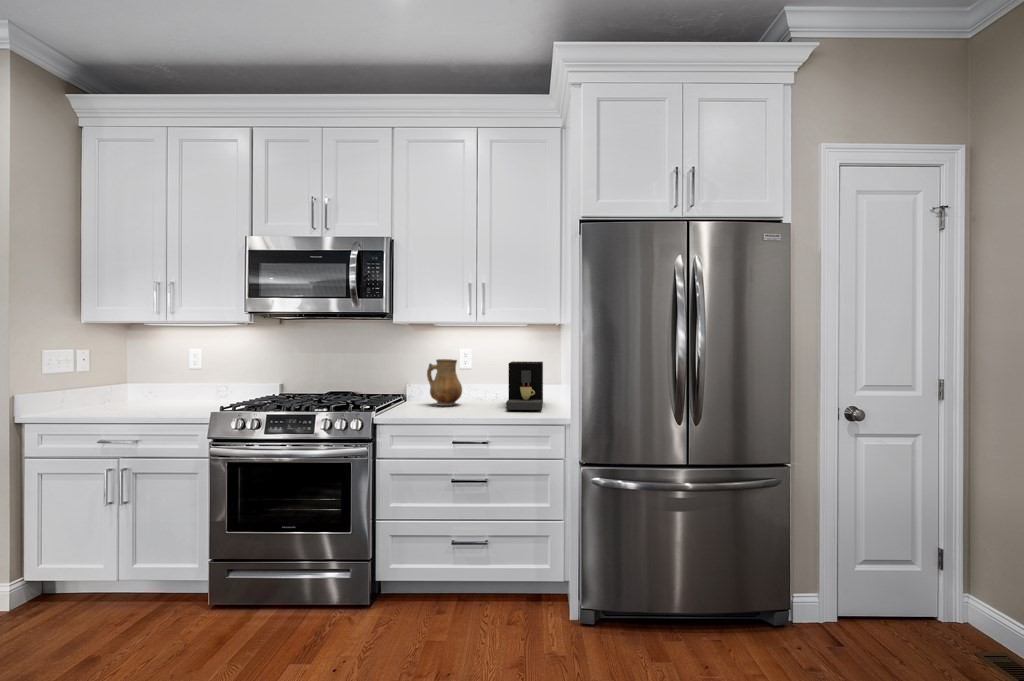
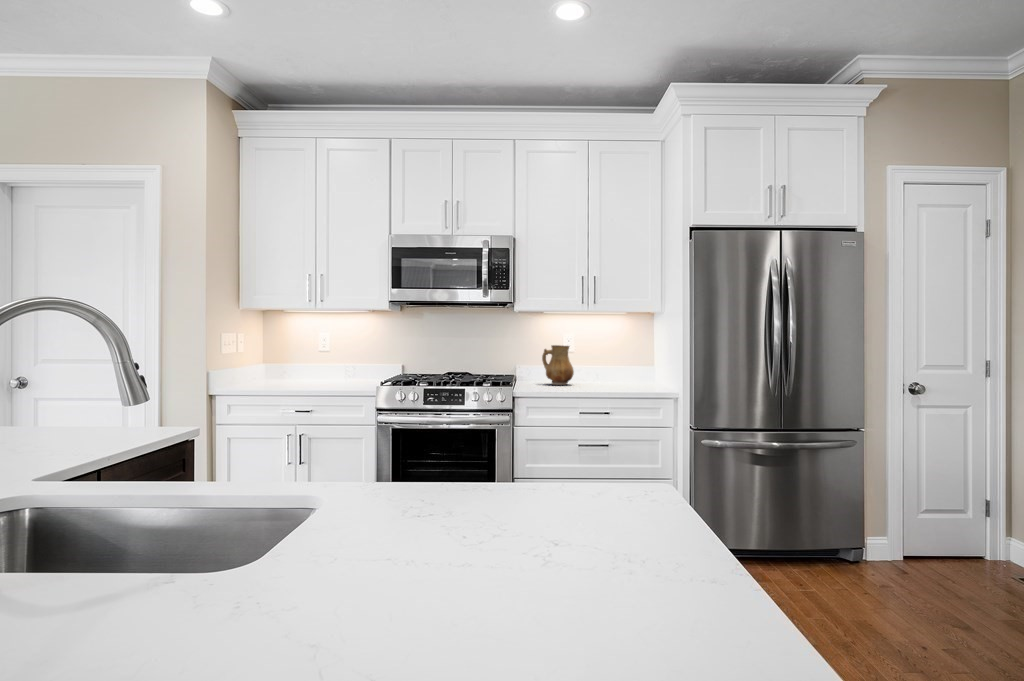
coffee maker: present [506,362,543,410] -> none [614,348,649,387]

